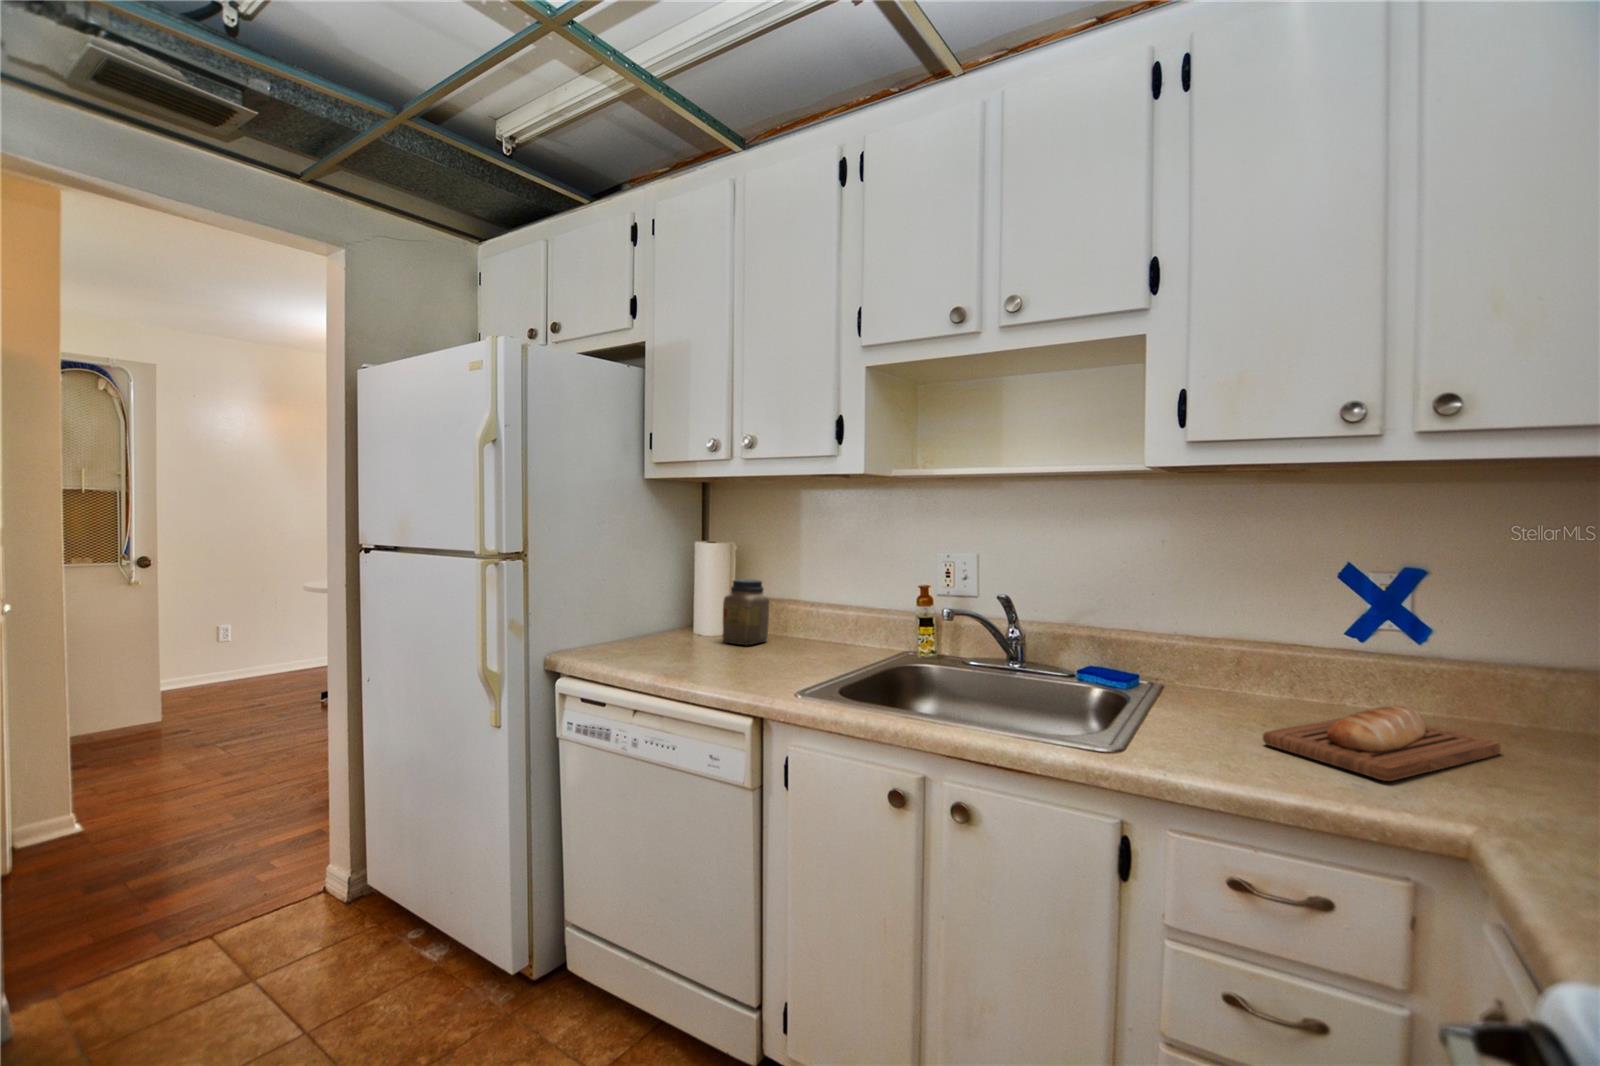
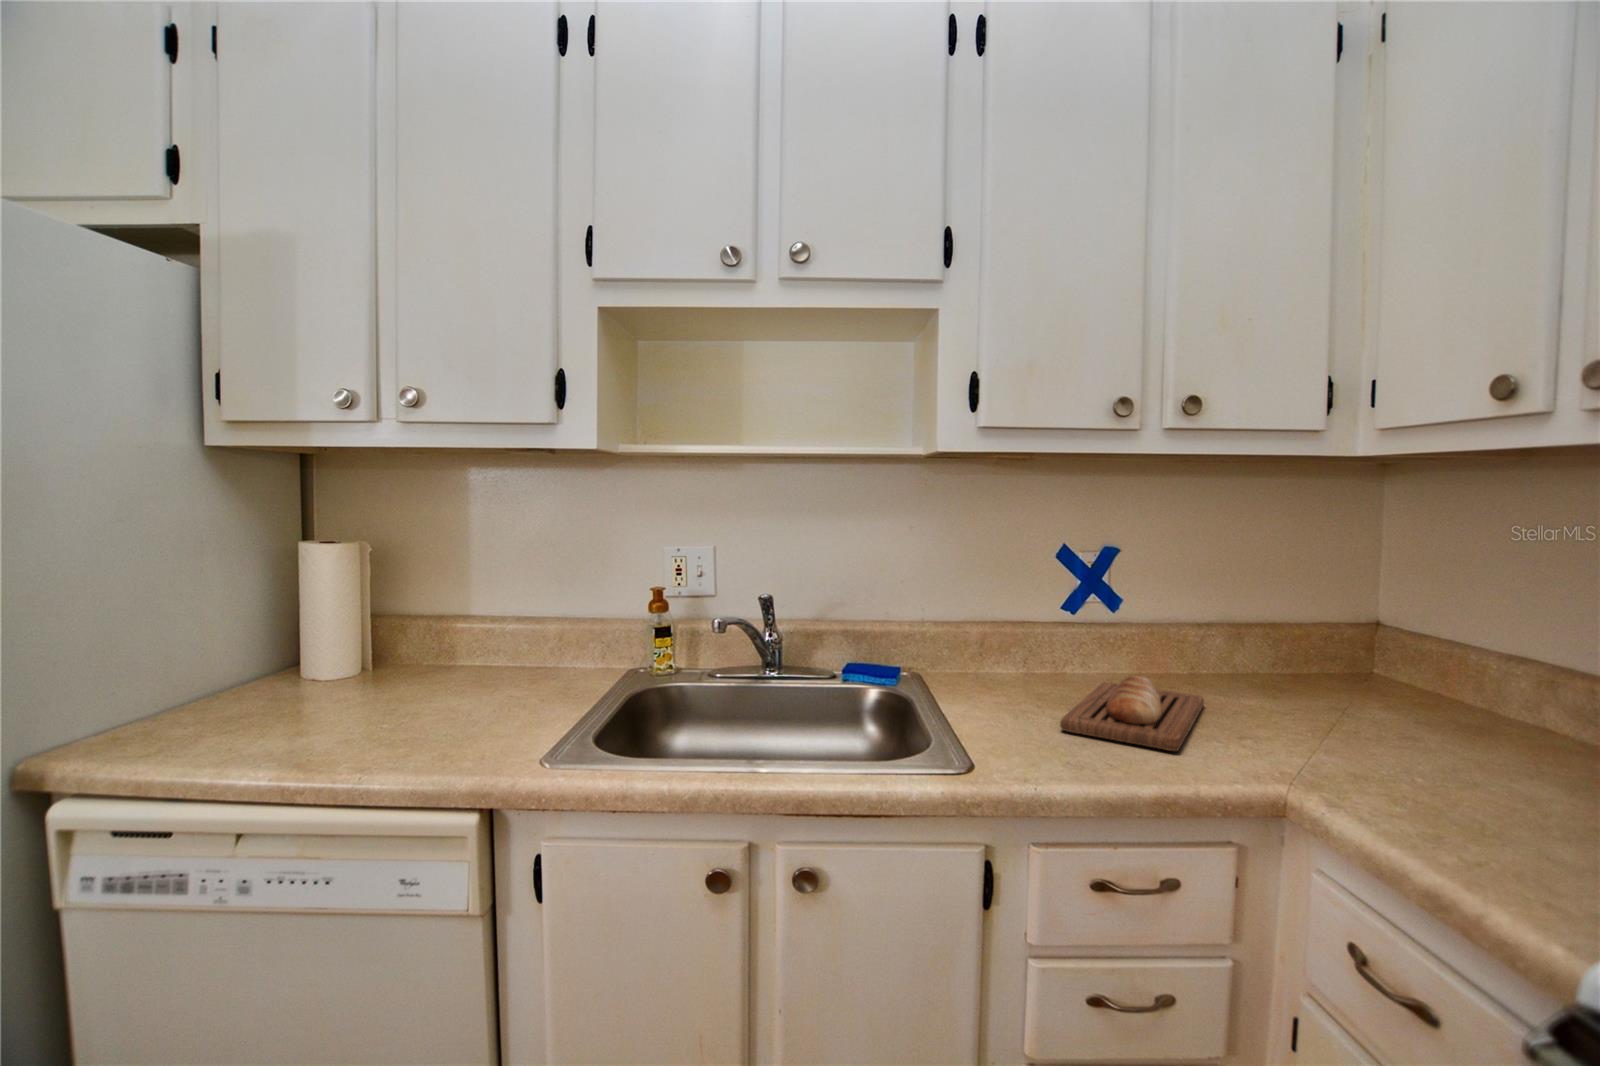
jar: present [723,579,770,645] -> none [361,595,435,692]

